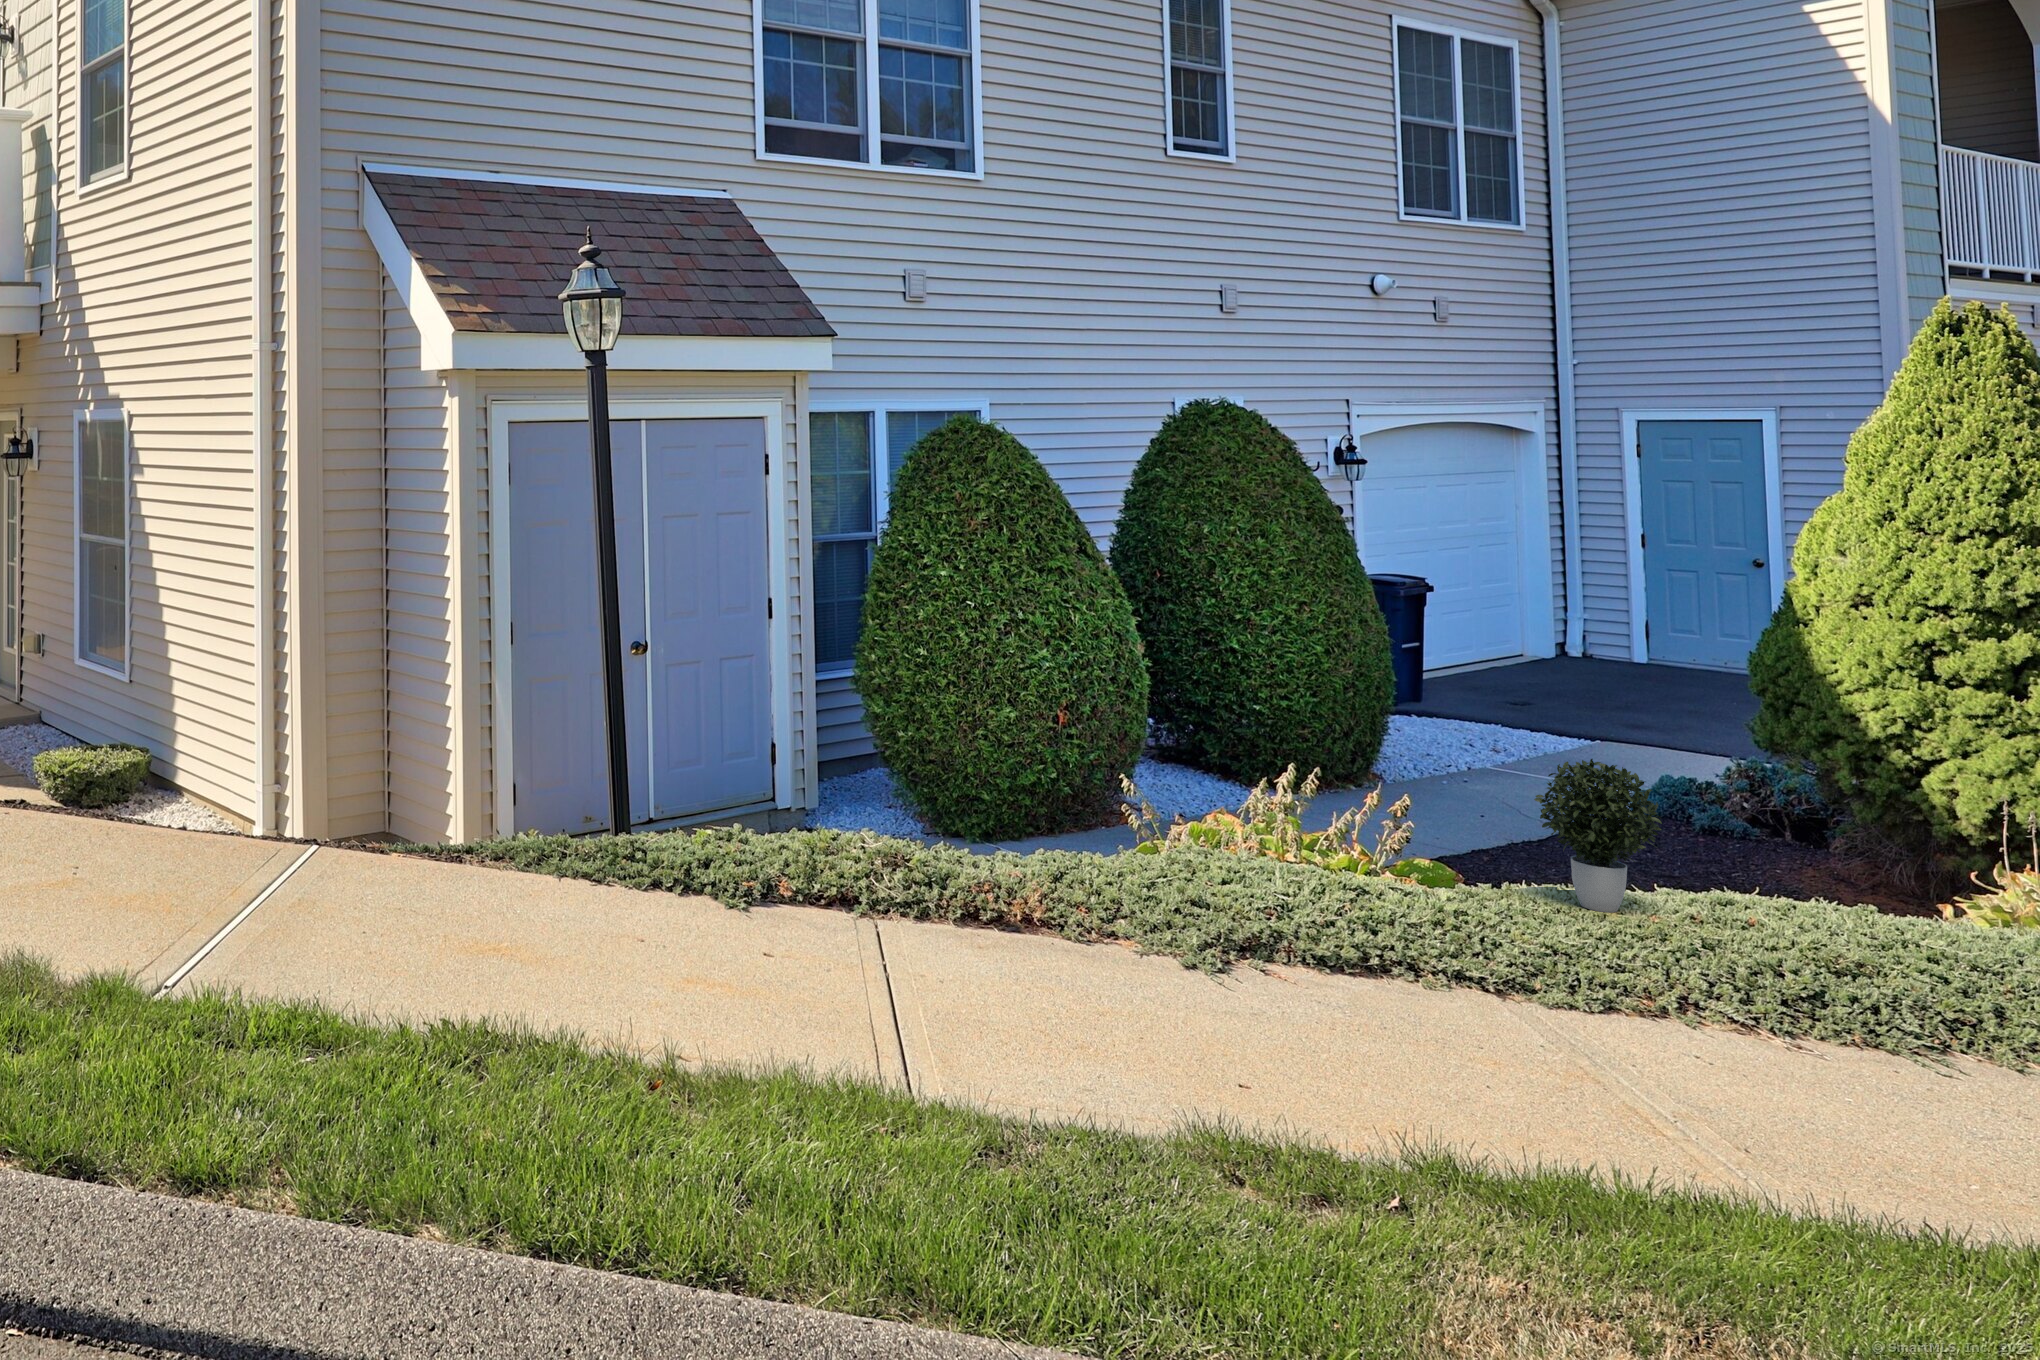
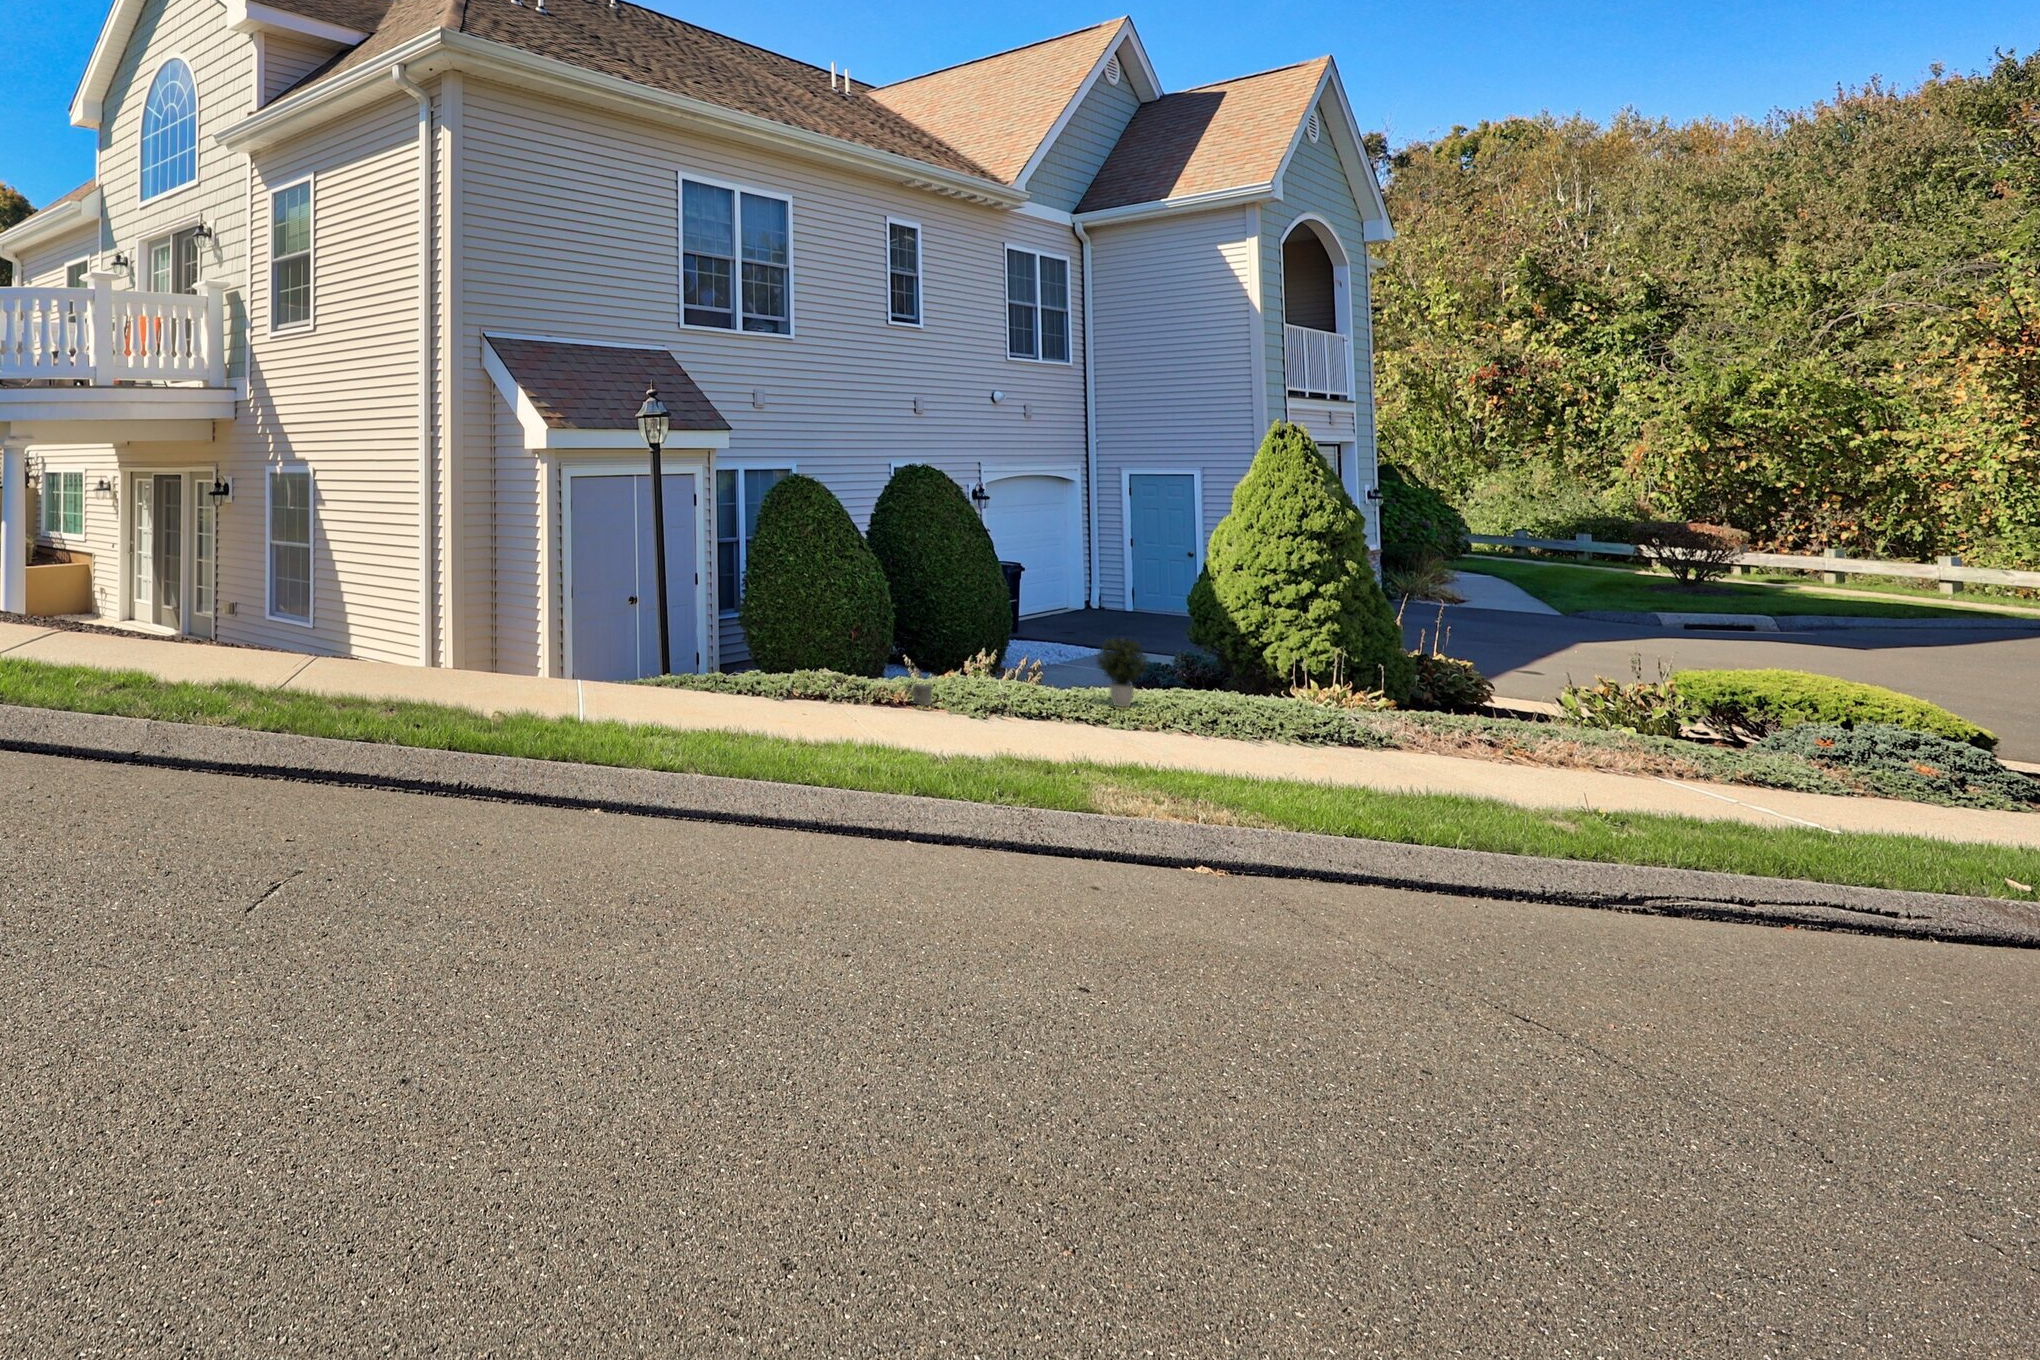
watering can: none [1111,847,1175,895] -> present [906,684,932,705]

